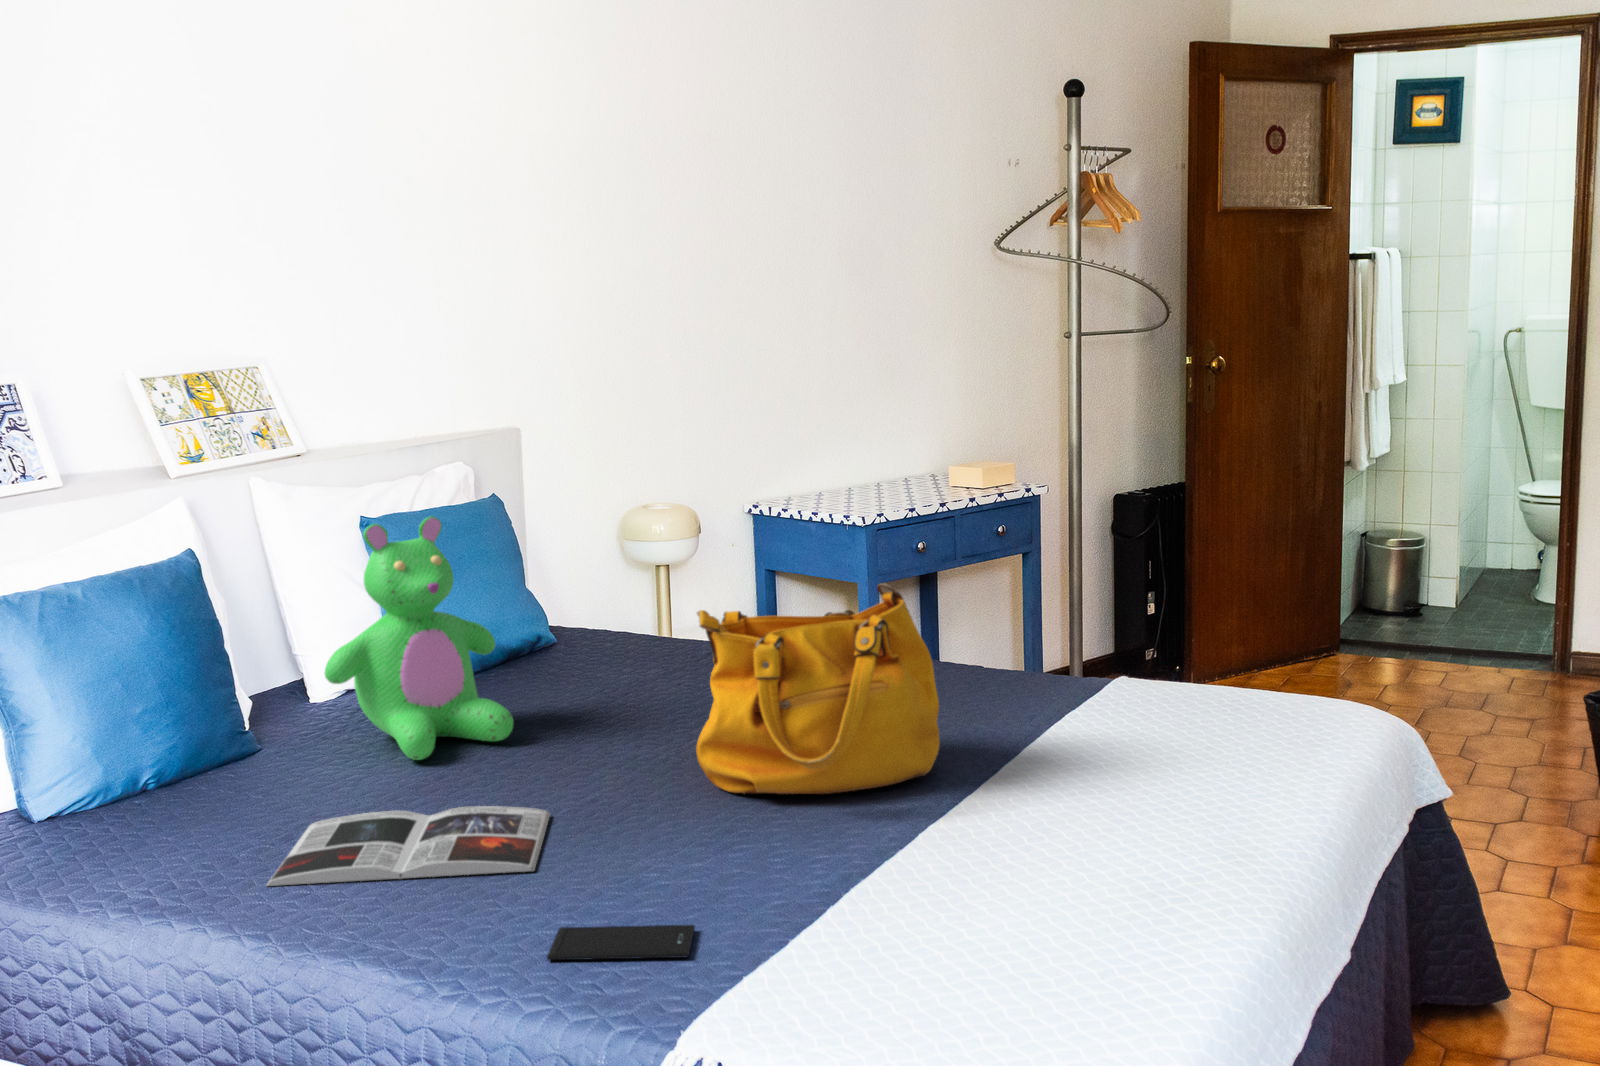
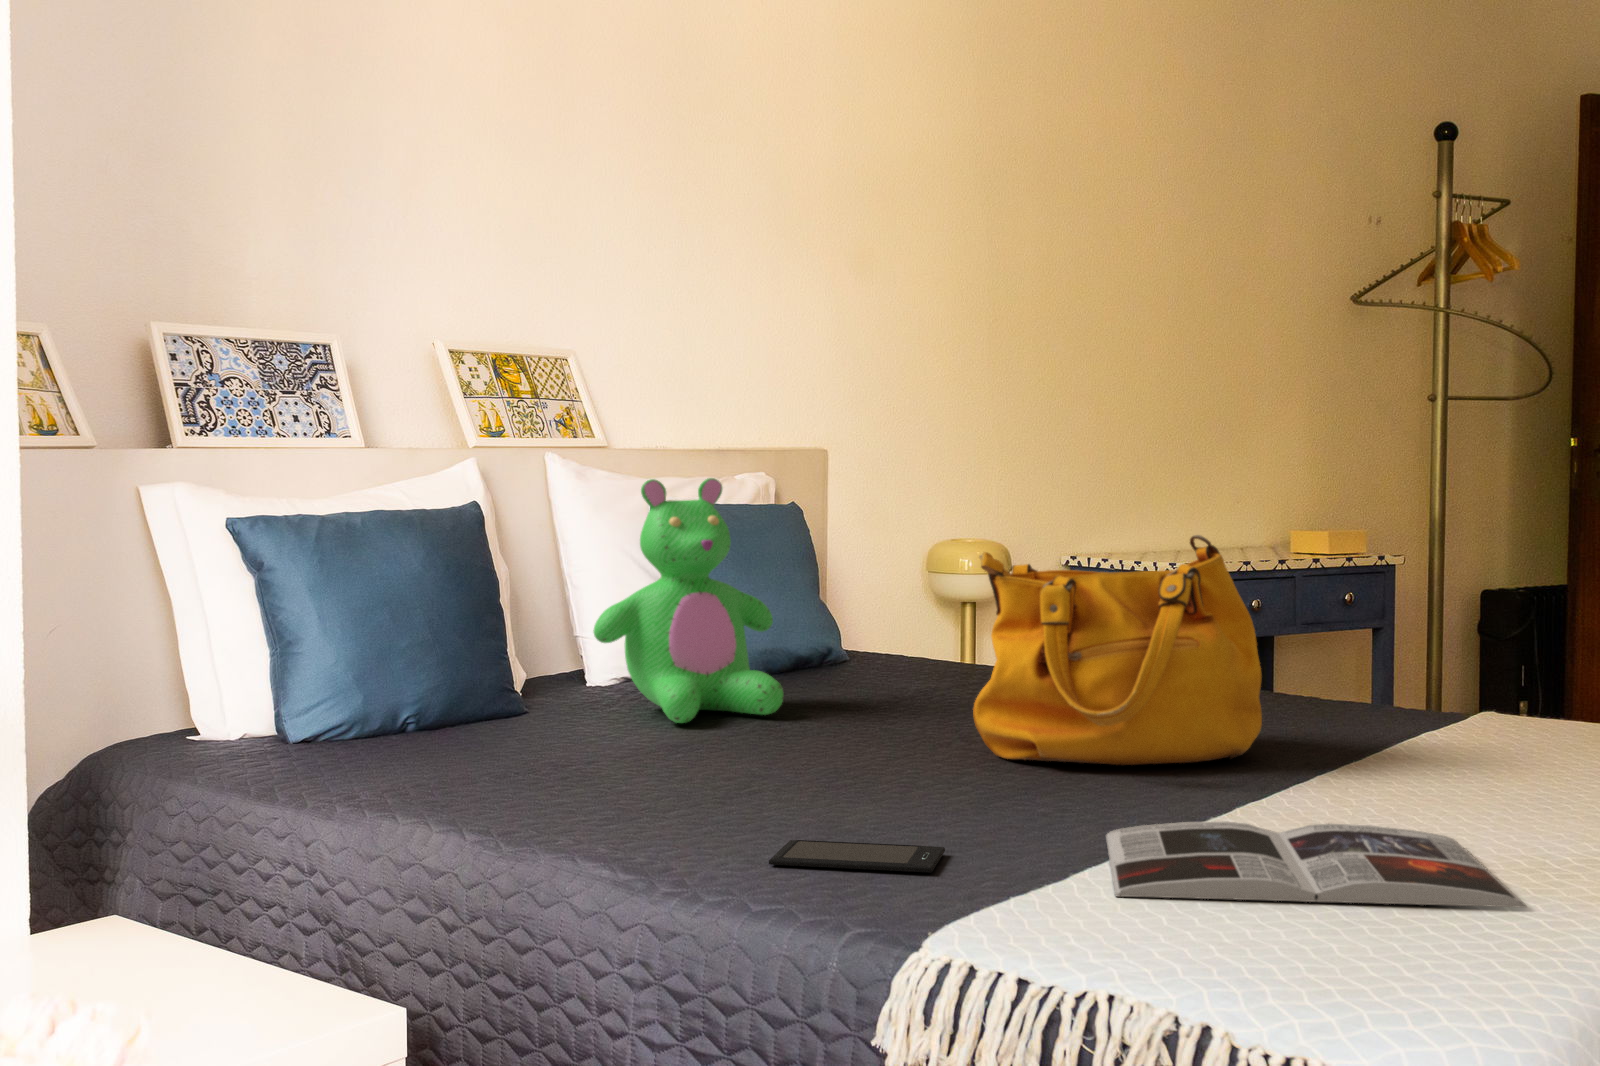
magazine: present [267,806,550,886] -> present [1106,822,1527,908]

